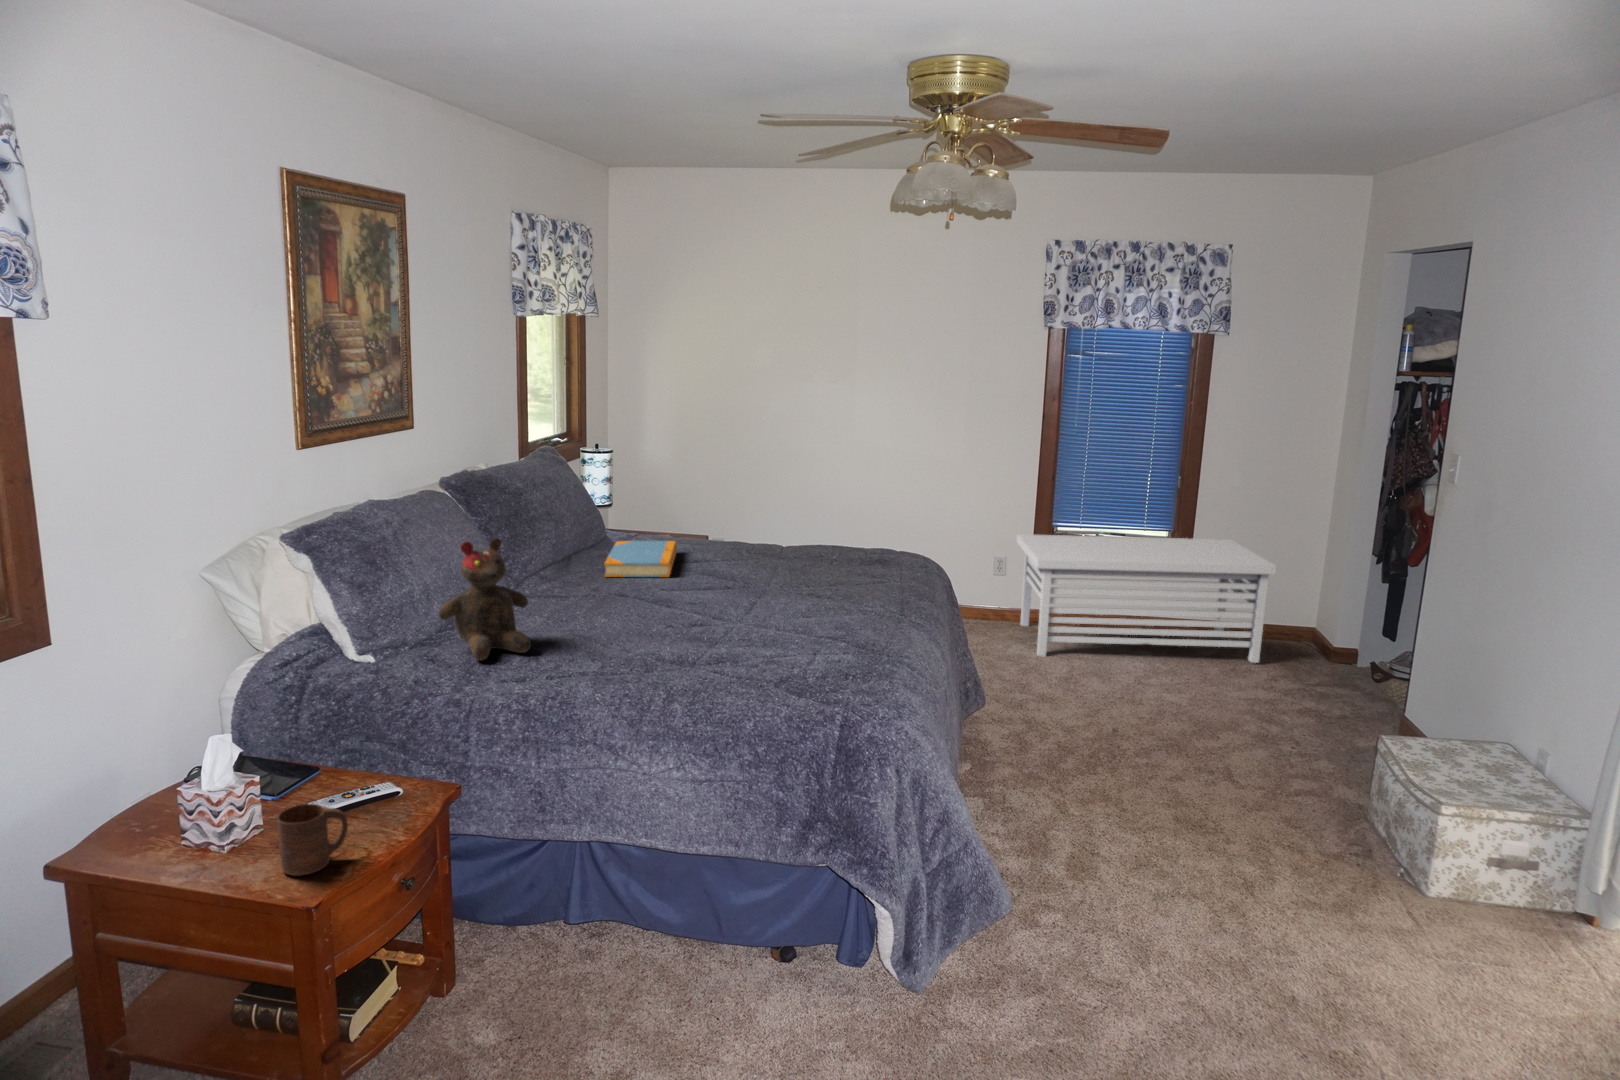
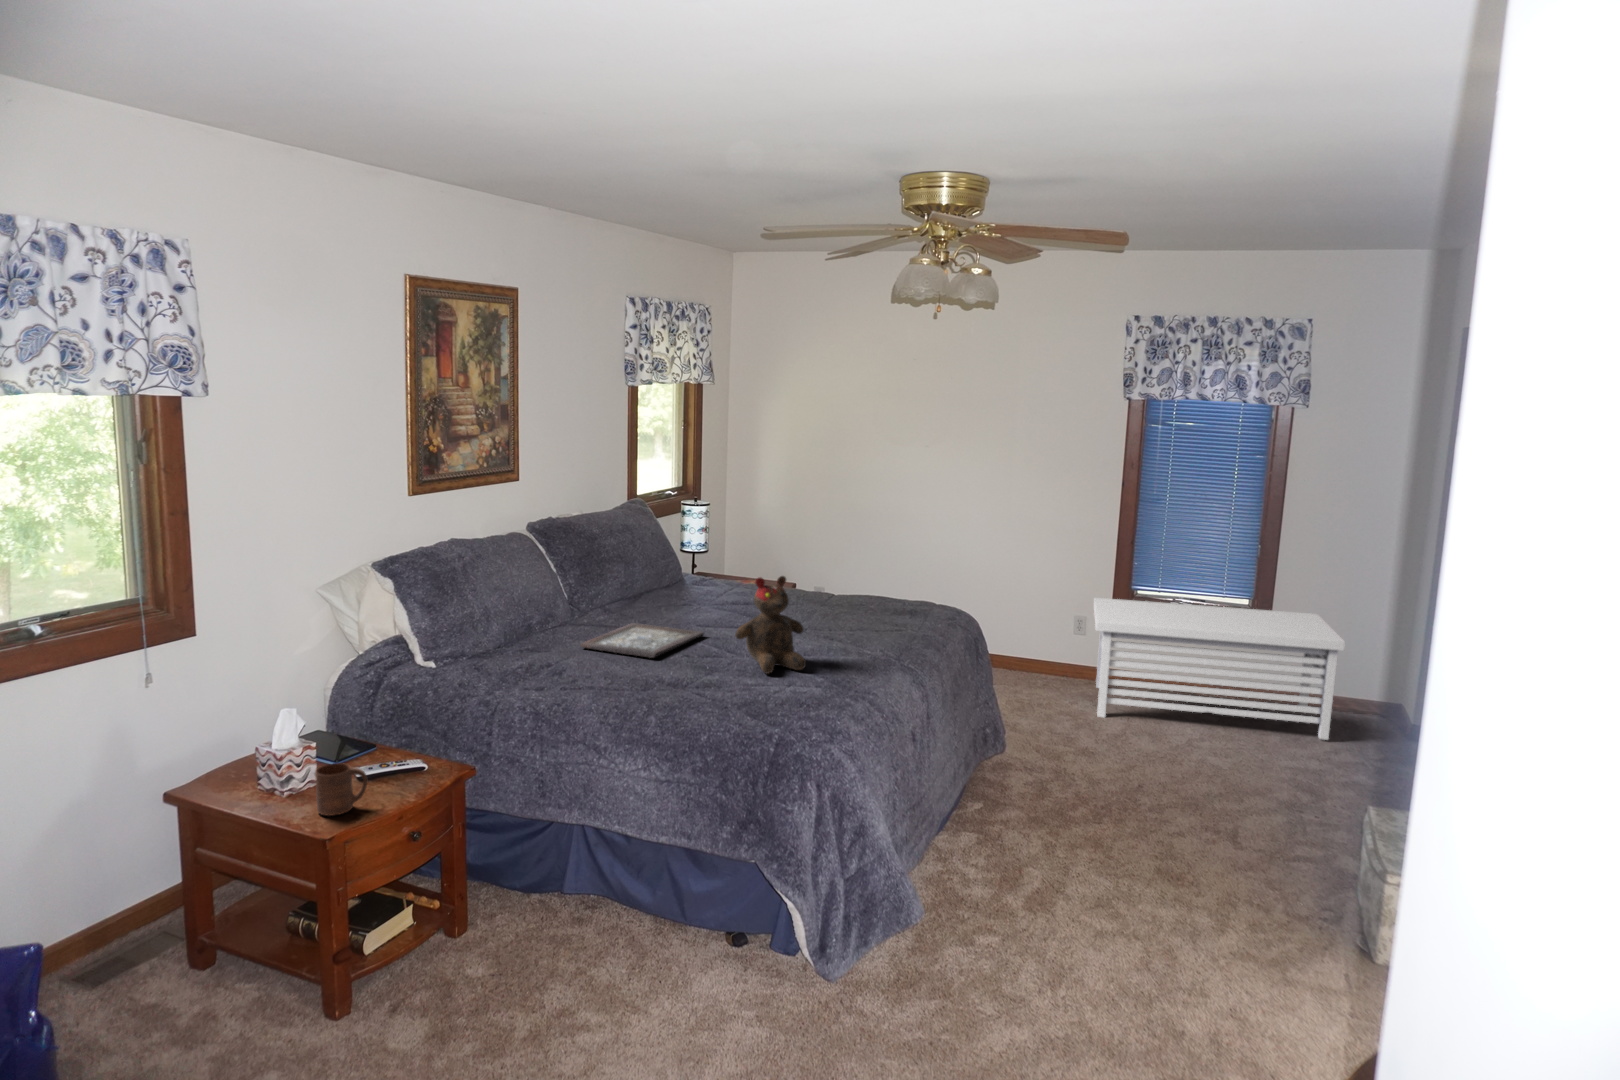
teddy bear: present [438,538,531,660] -> present [735,576,806,673]
book: present [604,541,677,577] -> none [658,583,733,616]
tray: none [540,591,677,631] -> present [580,623,704,658]

